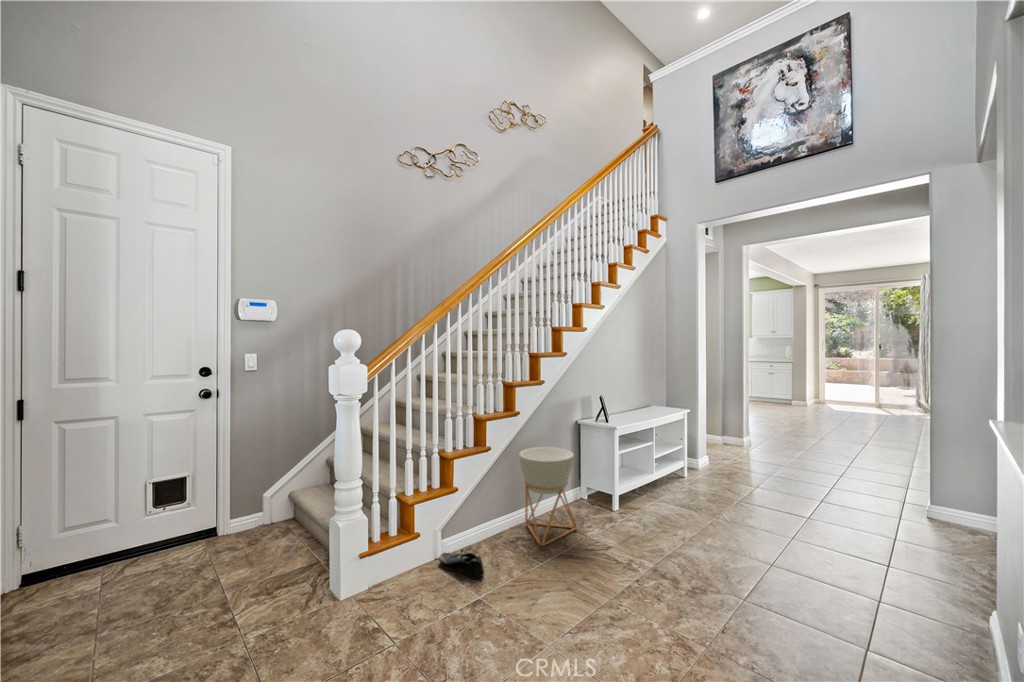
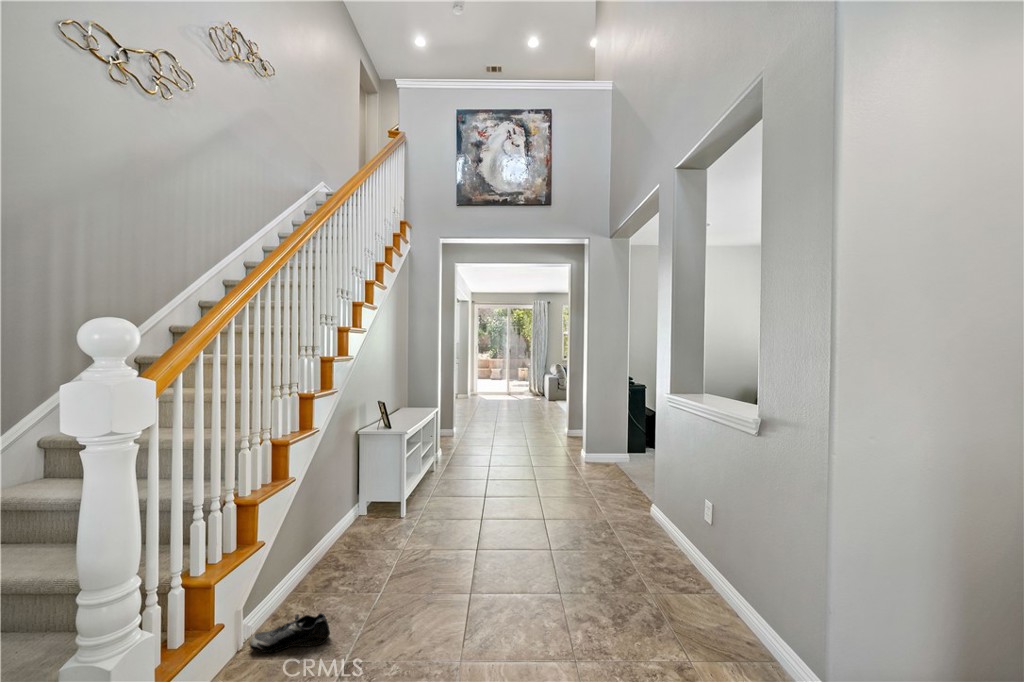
planter: present [519,447,577,546] -> none [323,463,389,577]

